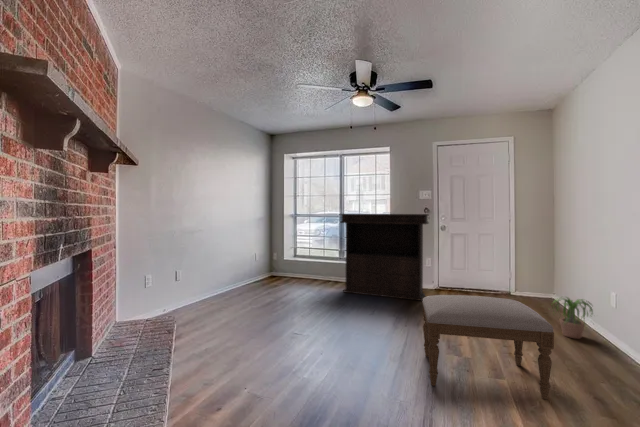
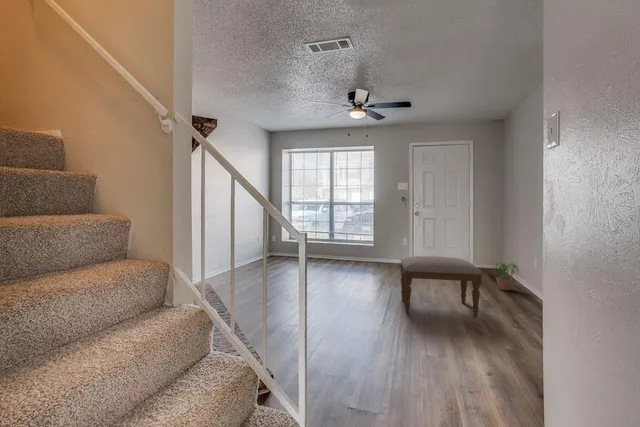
console table: present [340,214,428,301] -> none [334,201,406,271]

